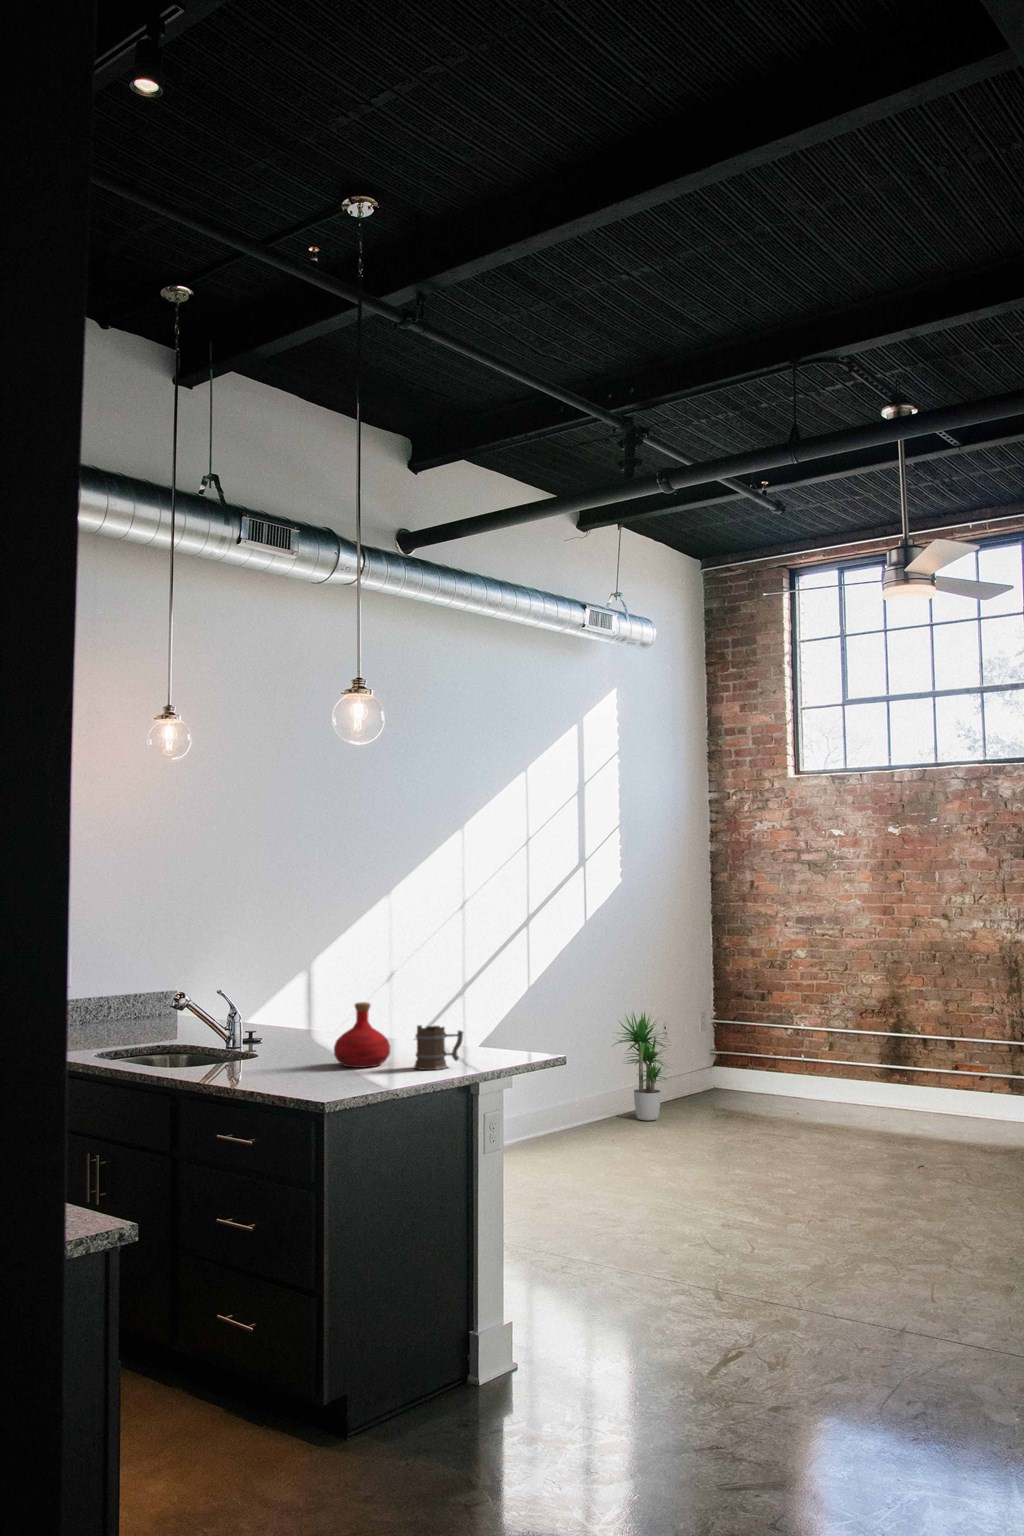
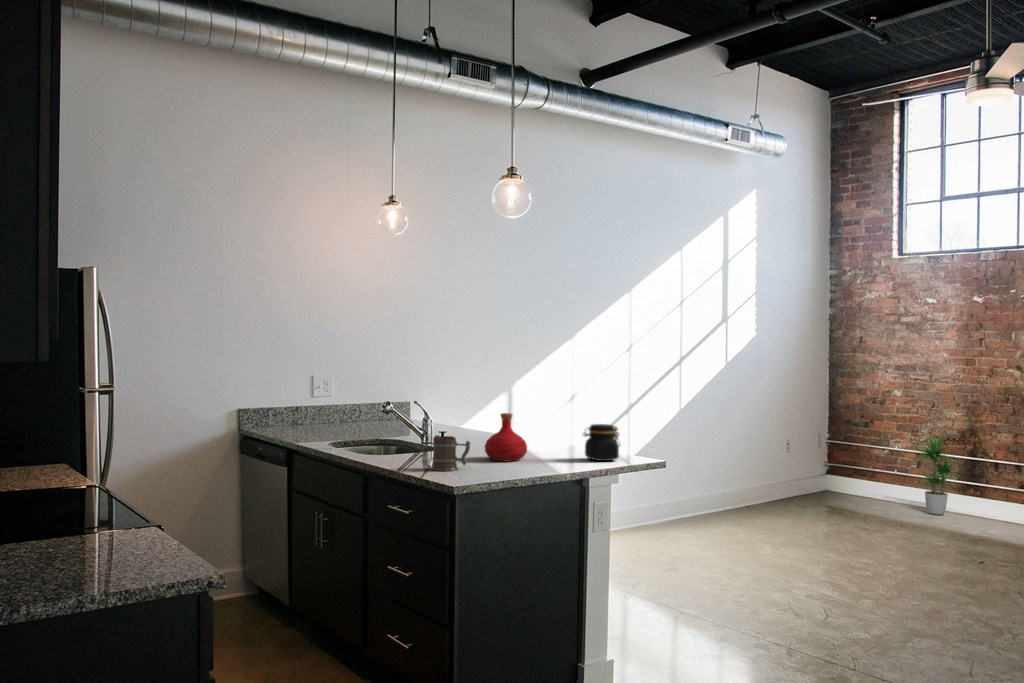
jar: none [462,1011,511,1060] -> present [583,424,620,461]
potted plant: present [612,1012,668,1121] -> present [915,435,961,515]
mug: present [414,1025,463,1070] -> present [431,435,470,471]

